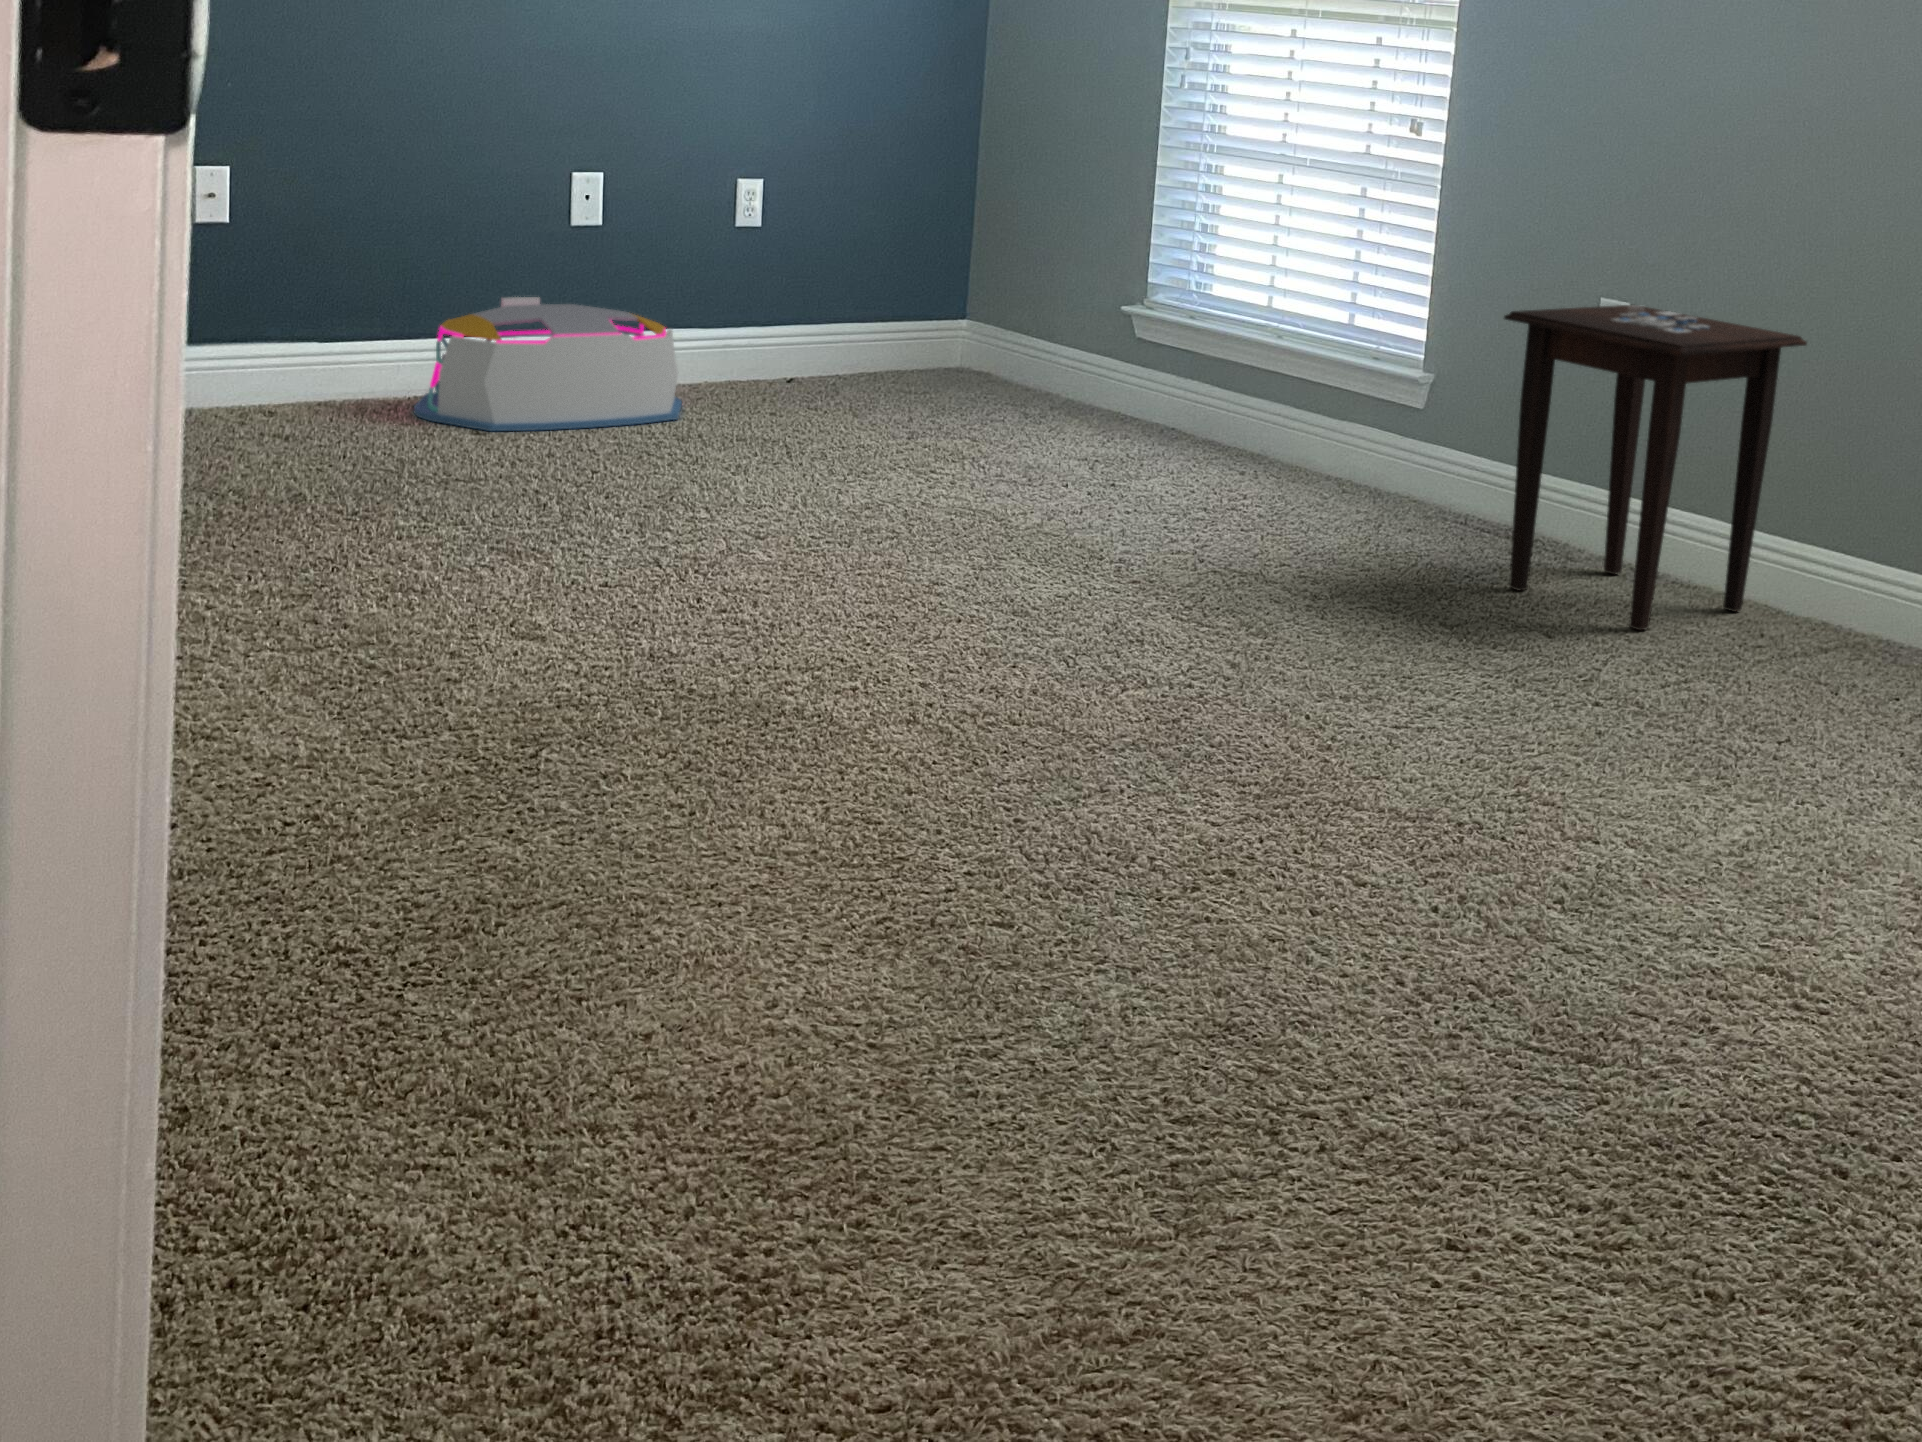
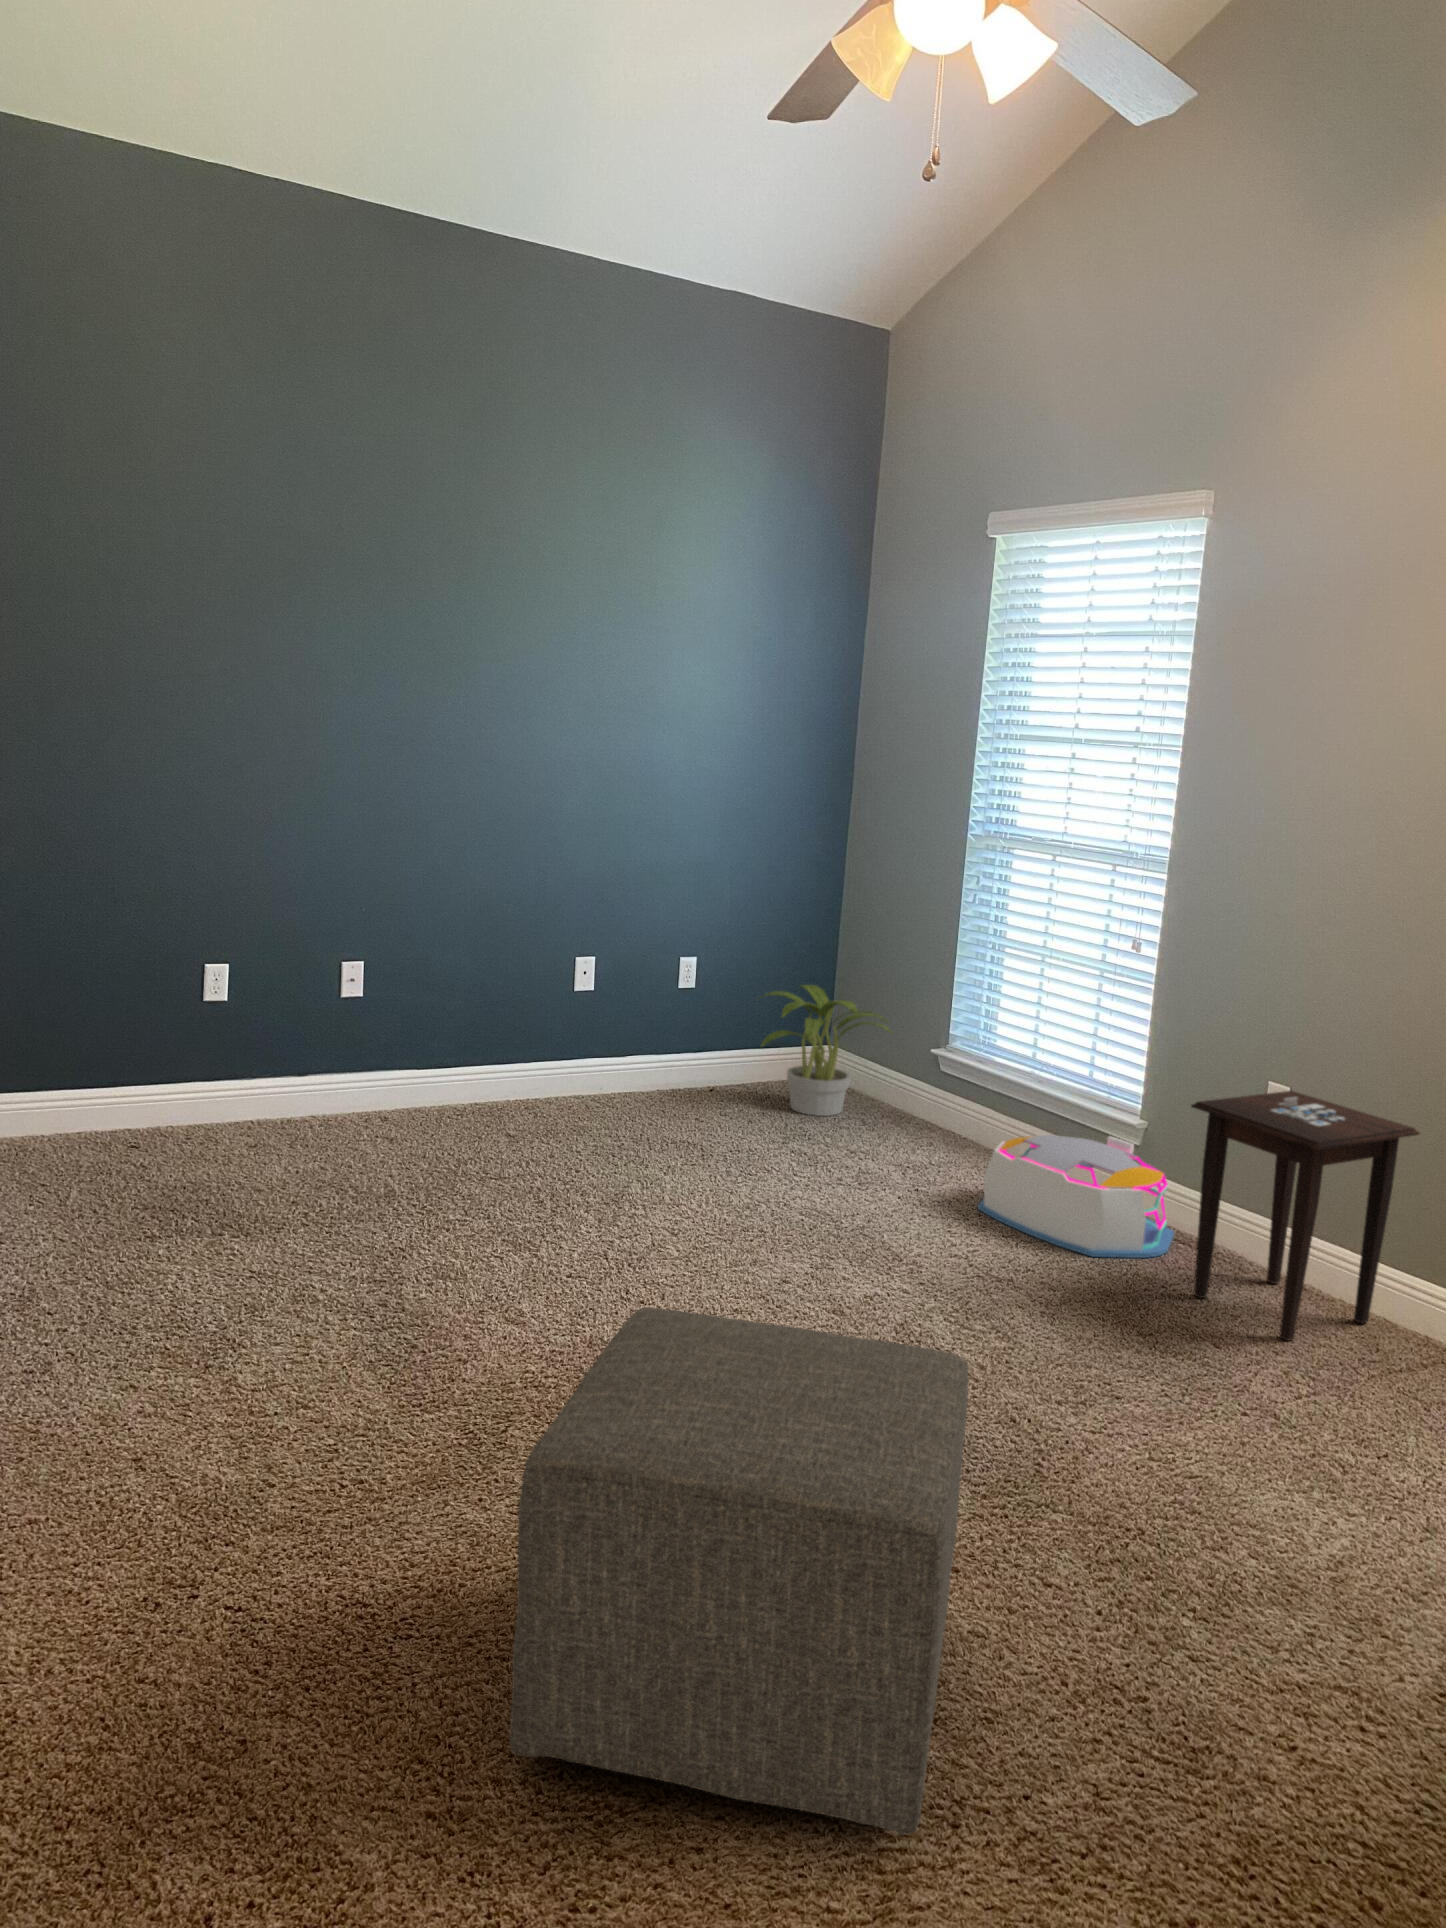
potted plant: none [853,221,1062,409] -> present [761,985,892,1116]
storage bin: present [414,297,682,431] -> present [978,1135,1174,1258]
ottoman: none [613,492,1264,1136] -> present [509,1307,968,1835]

